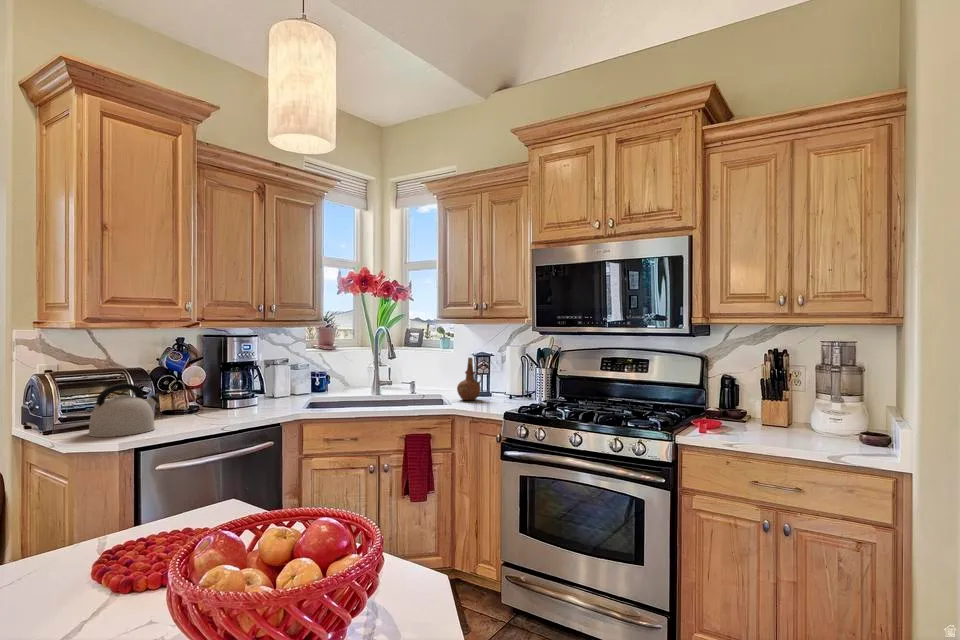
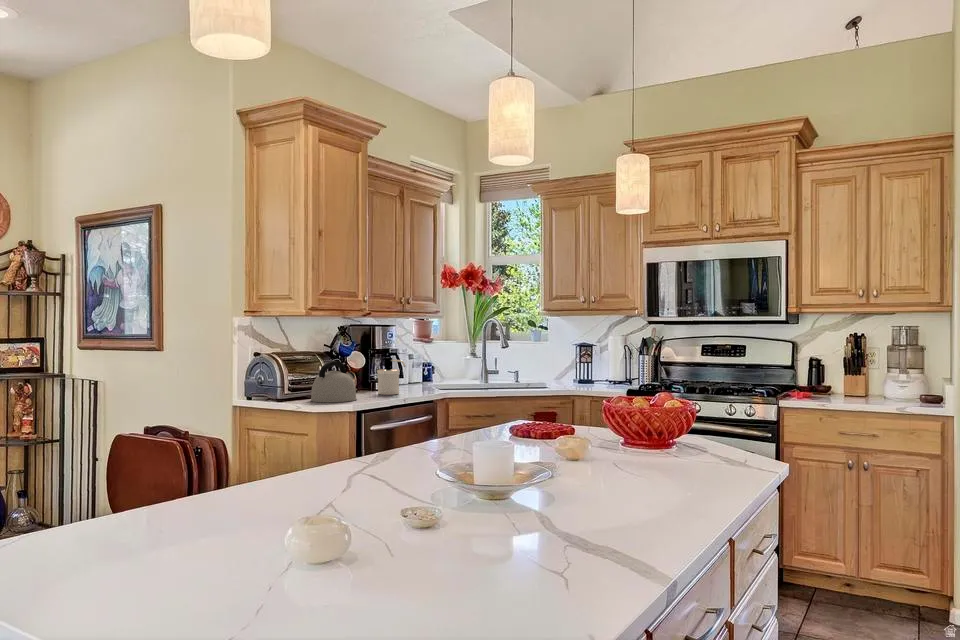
ceramic pitcher: present [457,358,482,400] -> none [566,346,589,385]
soap dispenser: none [209,374,237,419] -> present [377,357,406,395]

